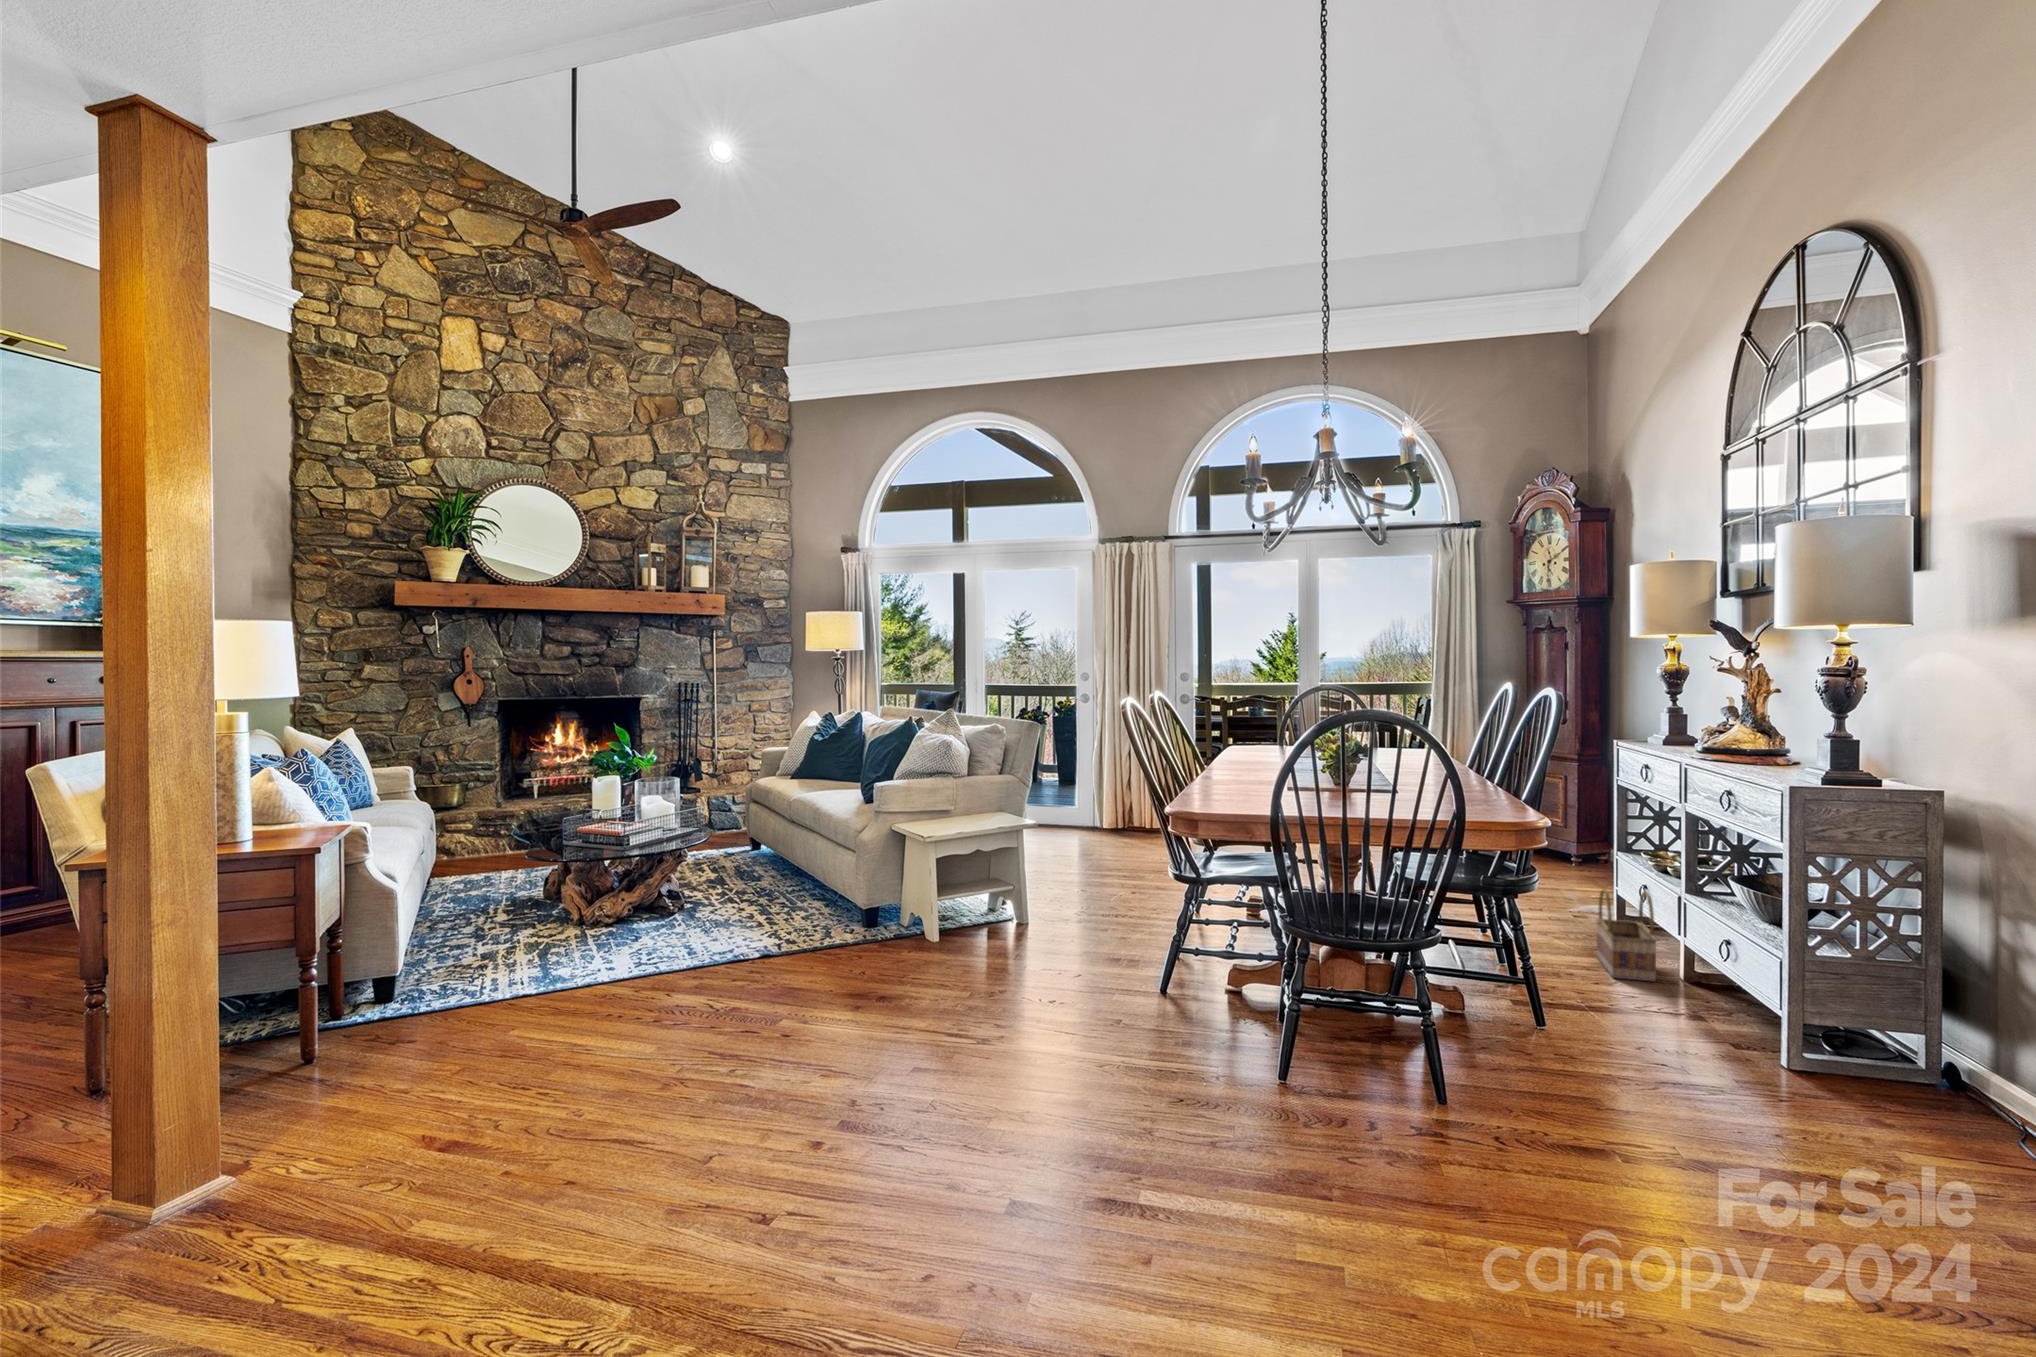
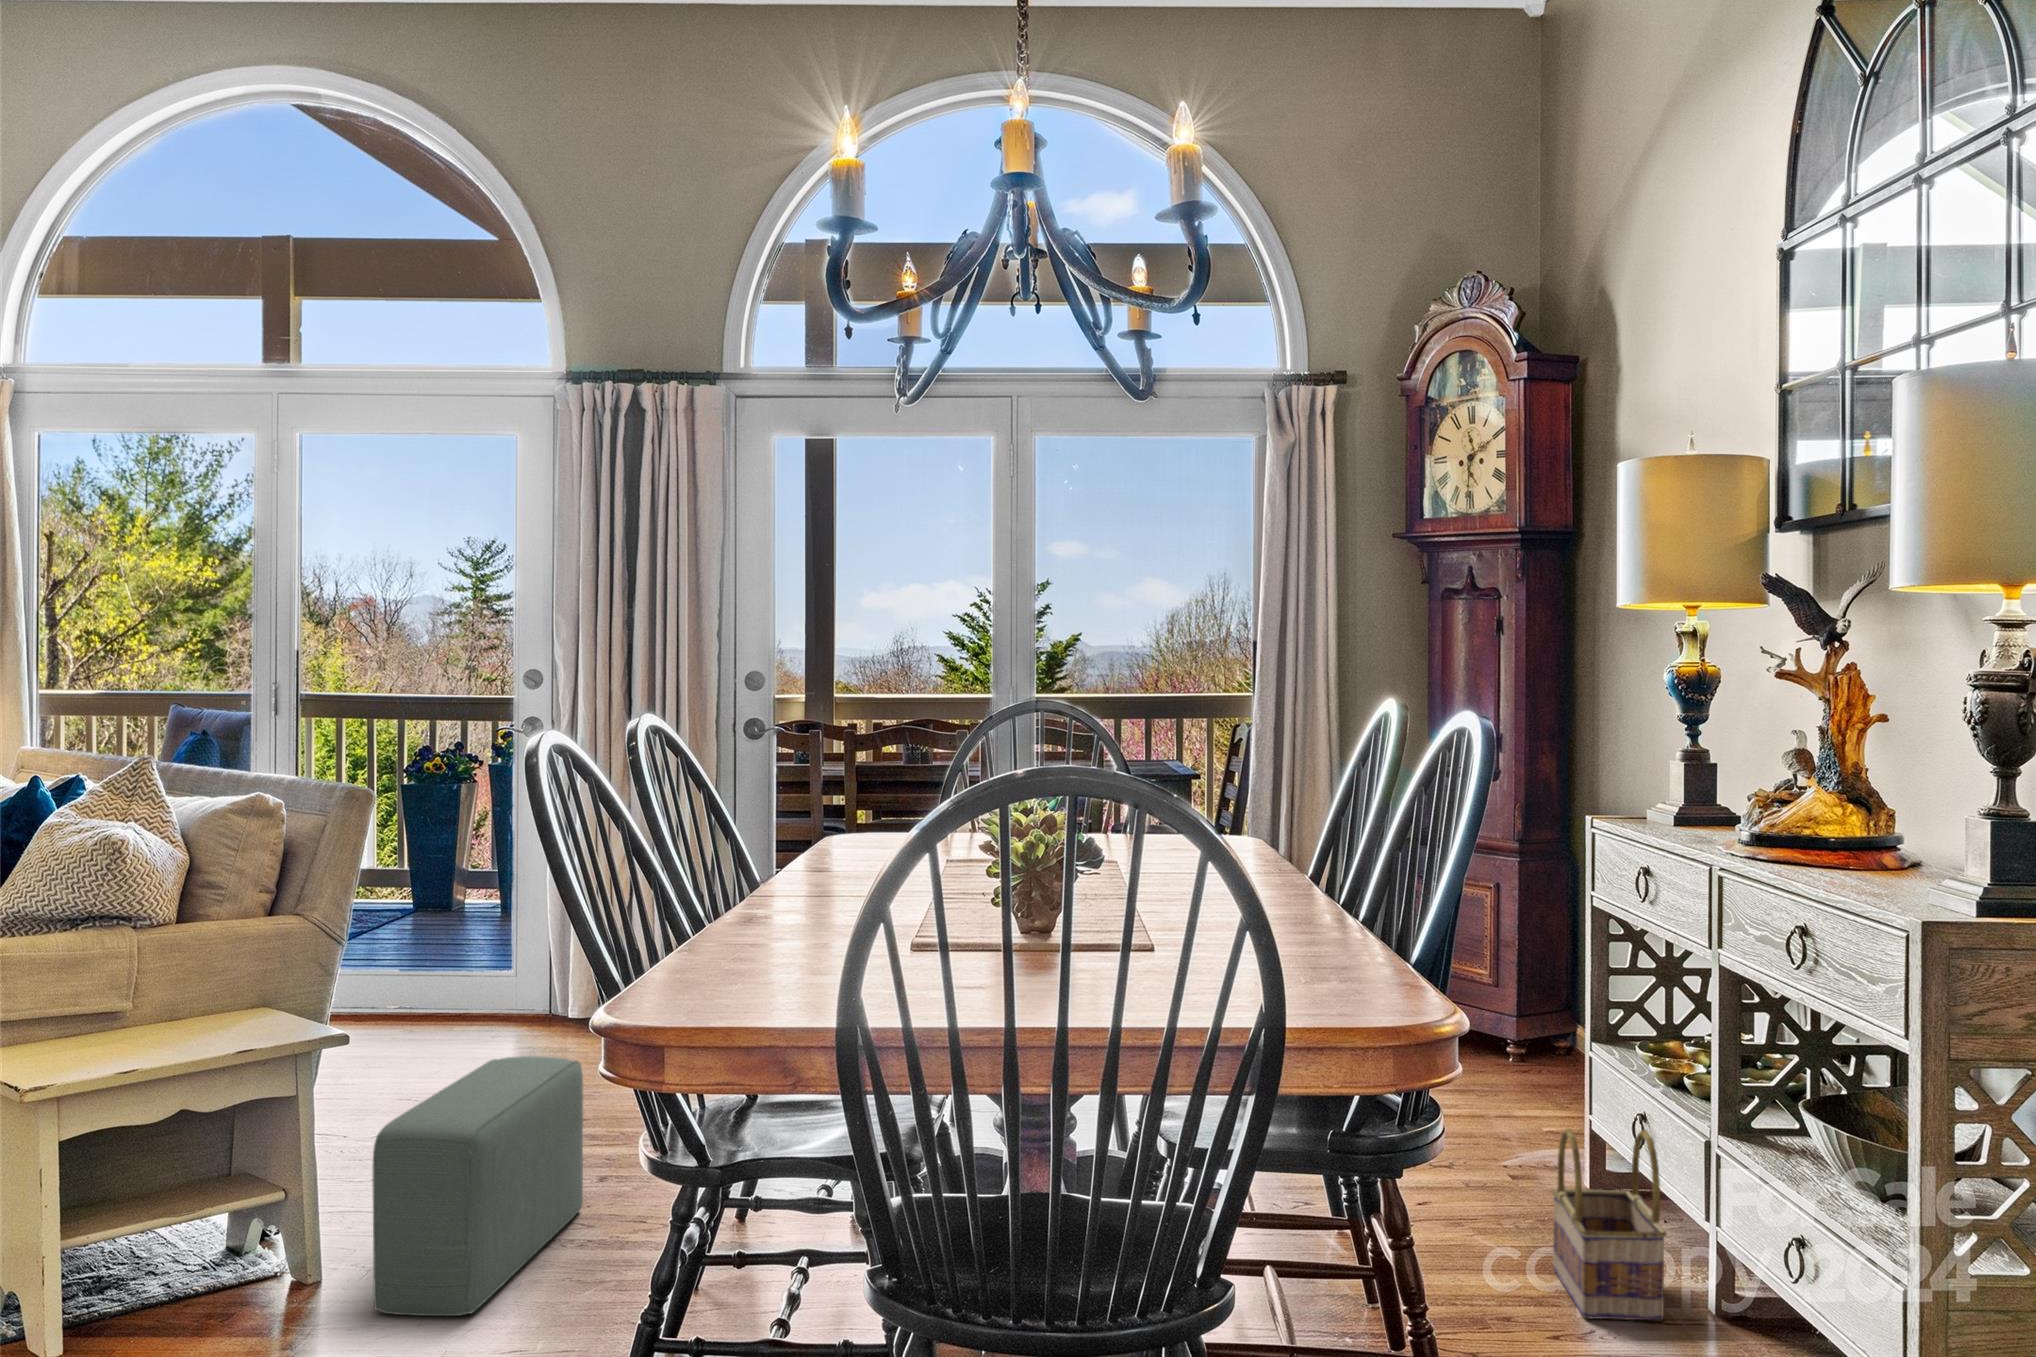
pouf: none [1051,838,1126,940] -> present [372,1056,583,1316]

